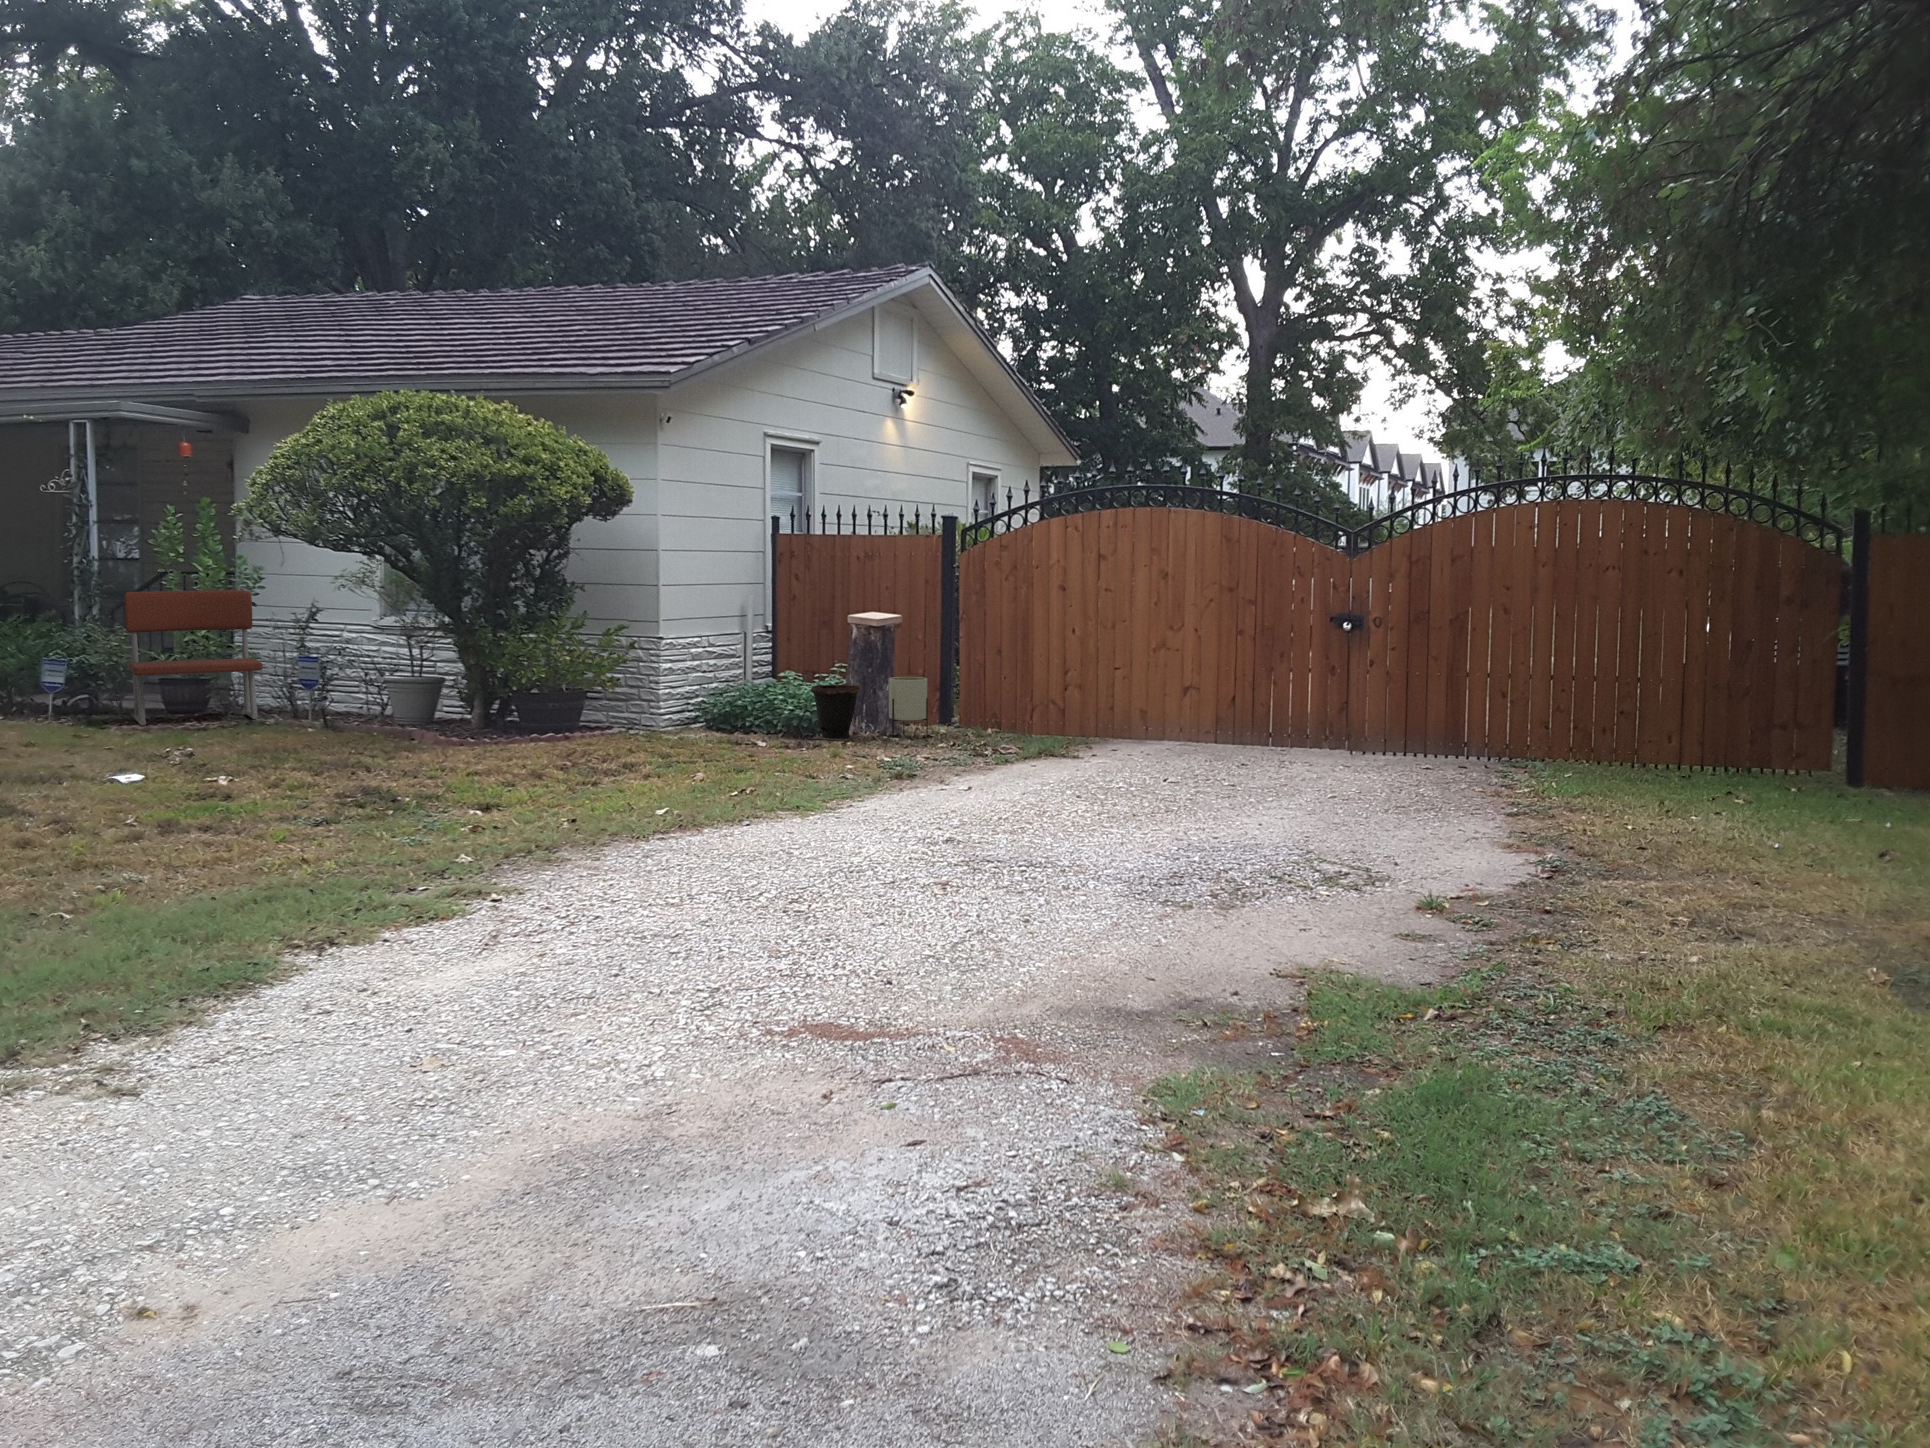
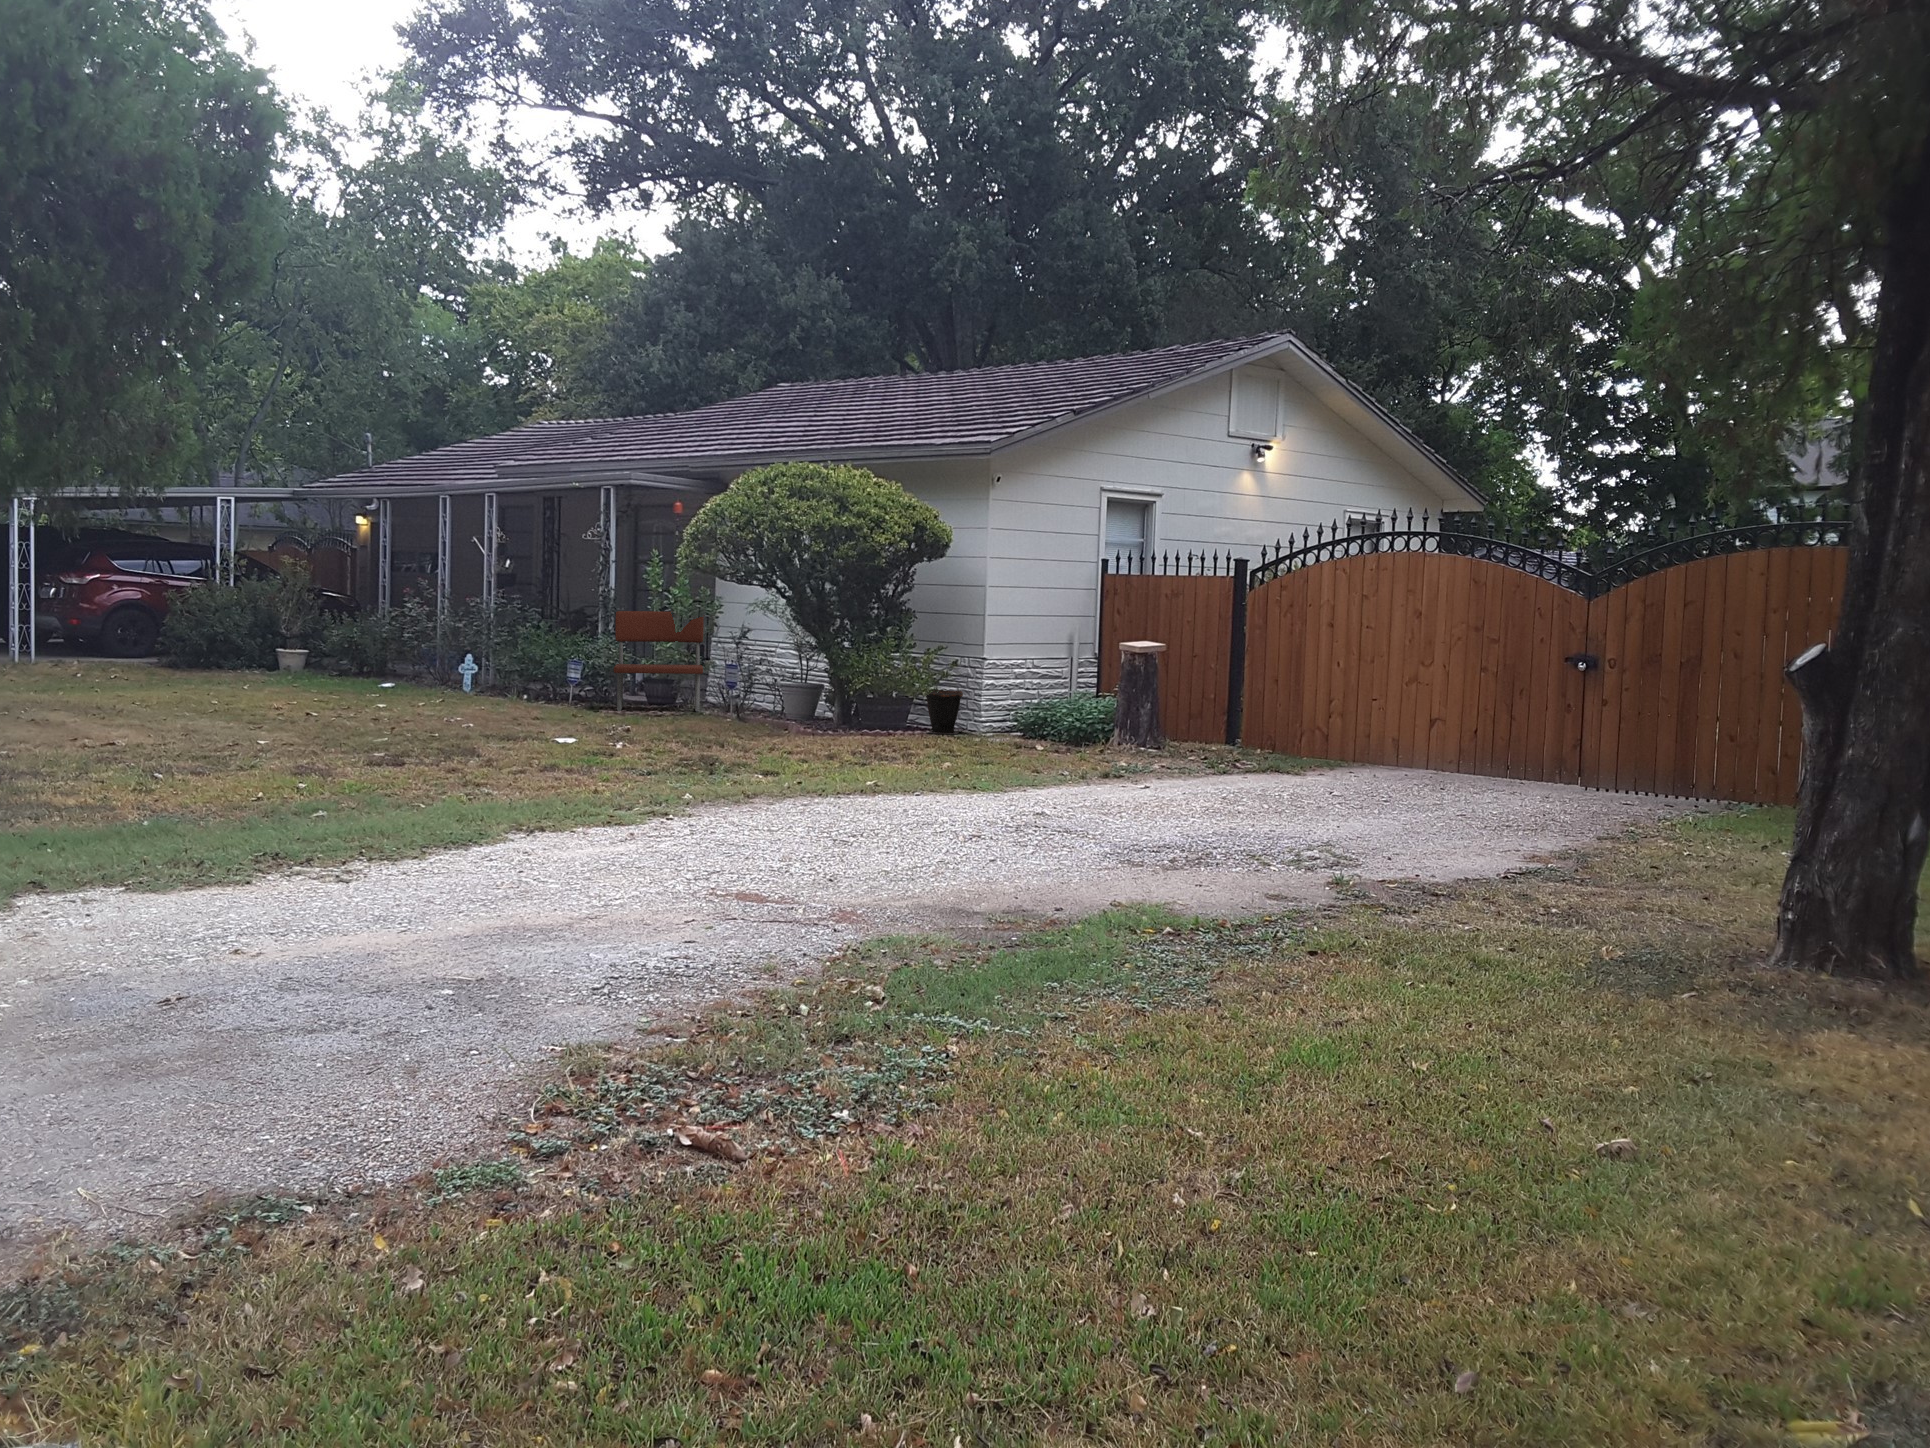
planter: present [889,677,928,738] -> none [1154,699,1189,753]
bucket: present [810,682,860,741] -> present [926,691,963,734]

